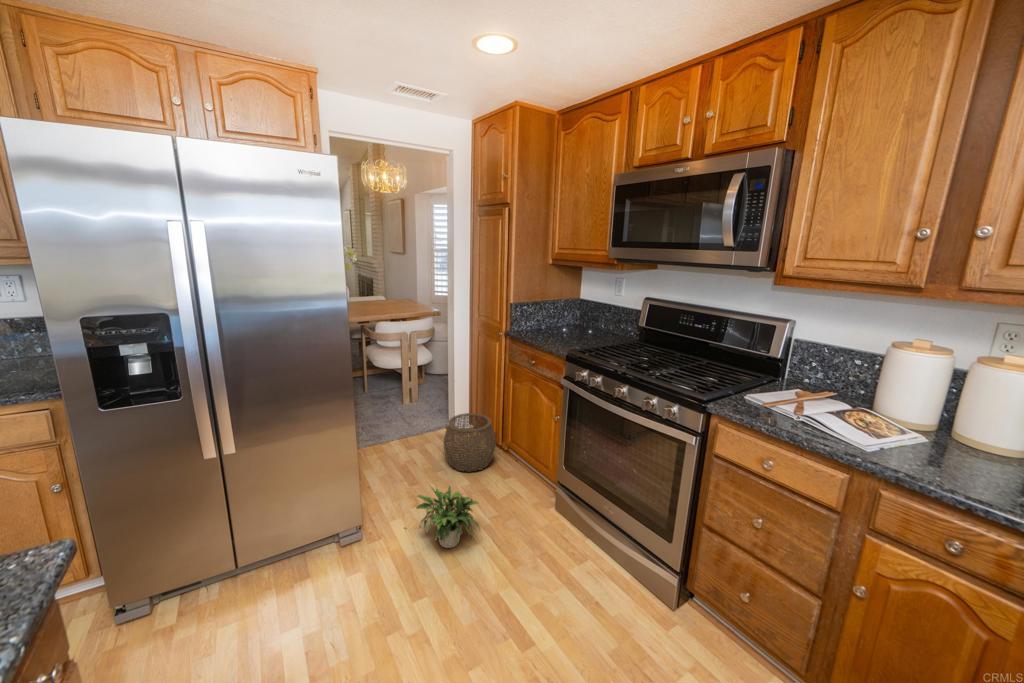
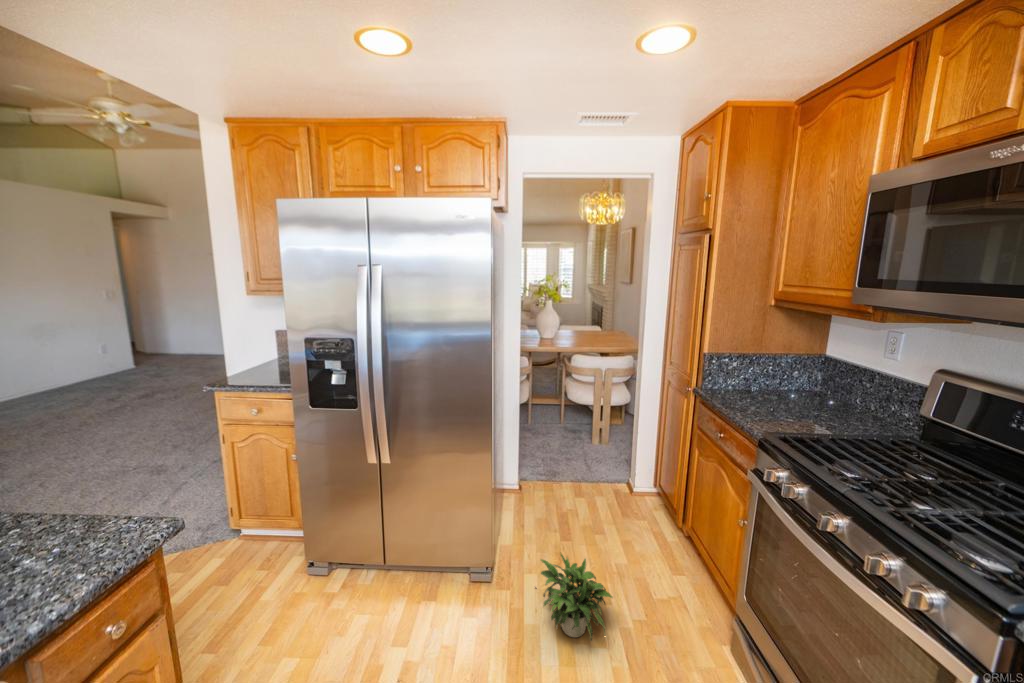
woven basket: present [444,413,496,472] -> none [607,473,672,549]

